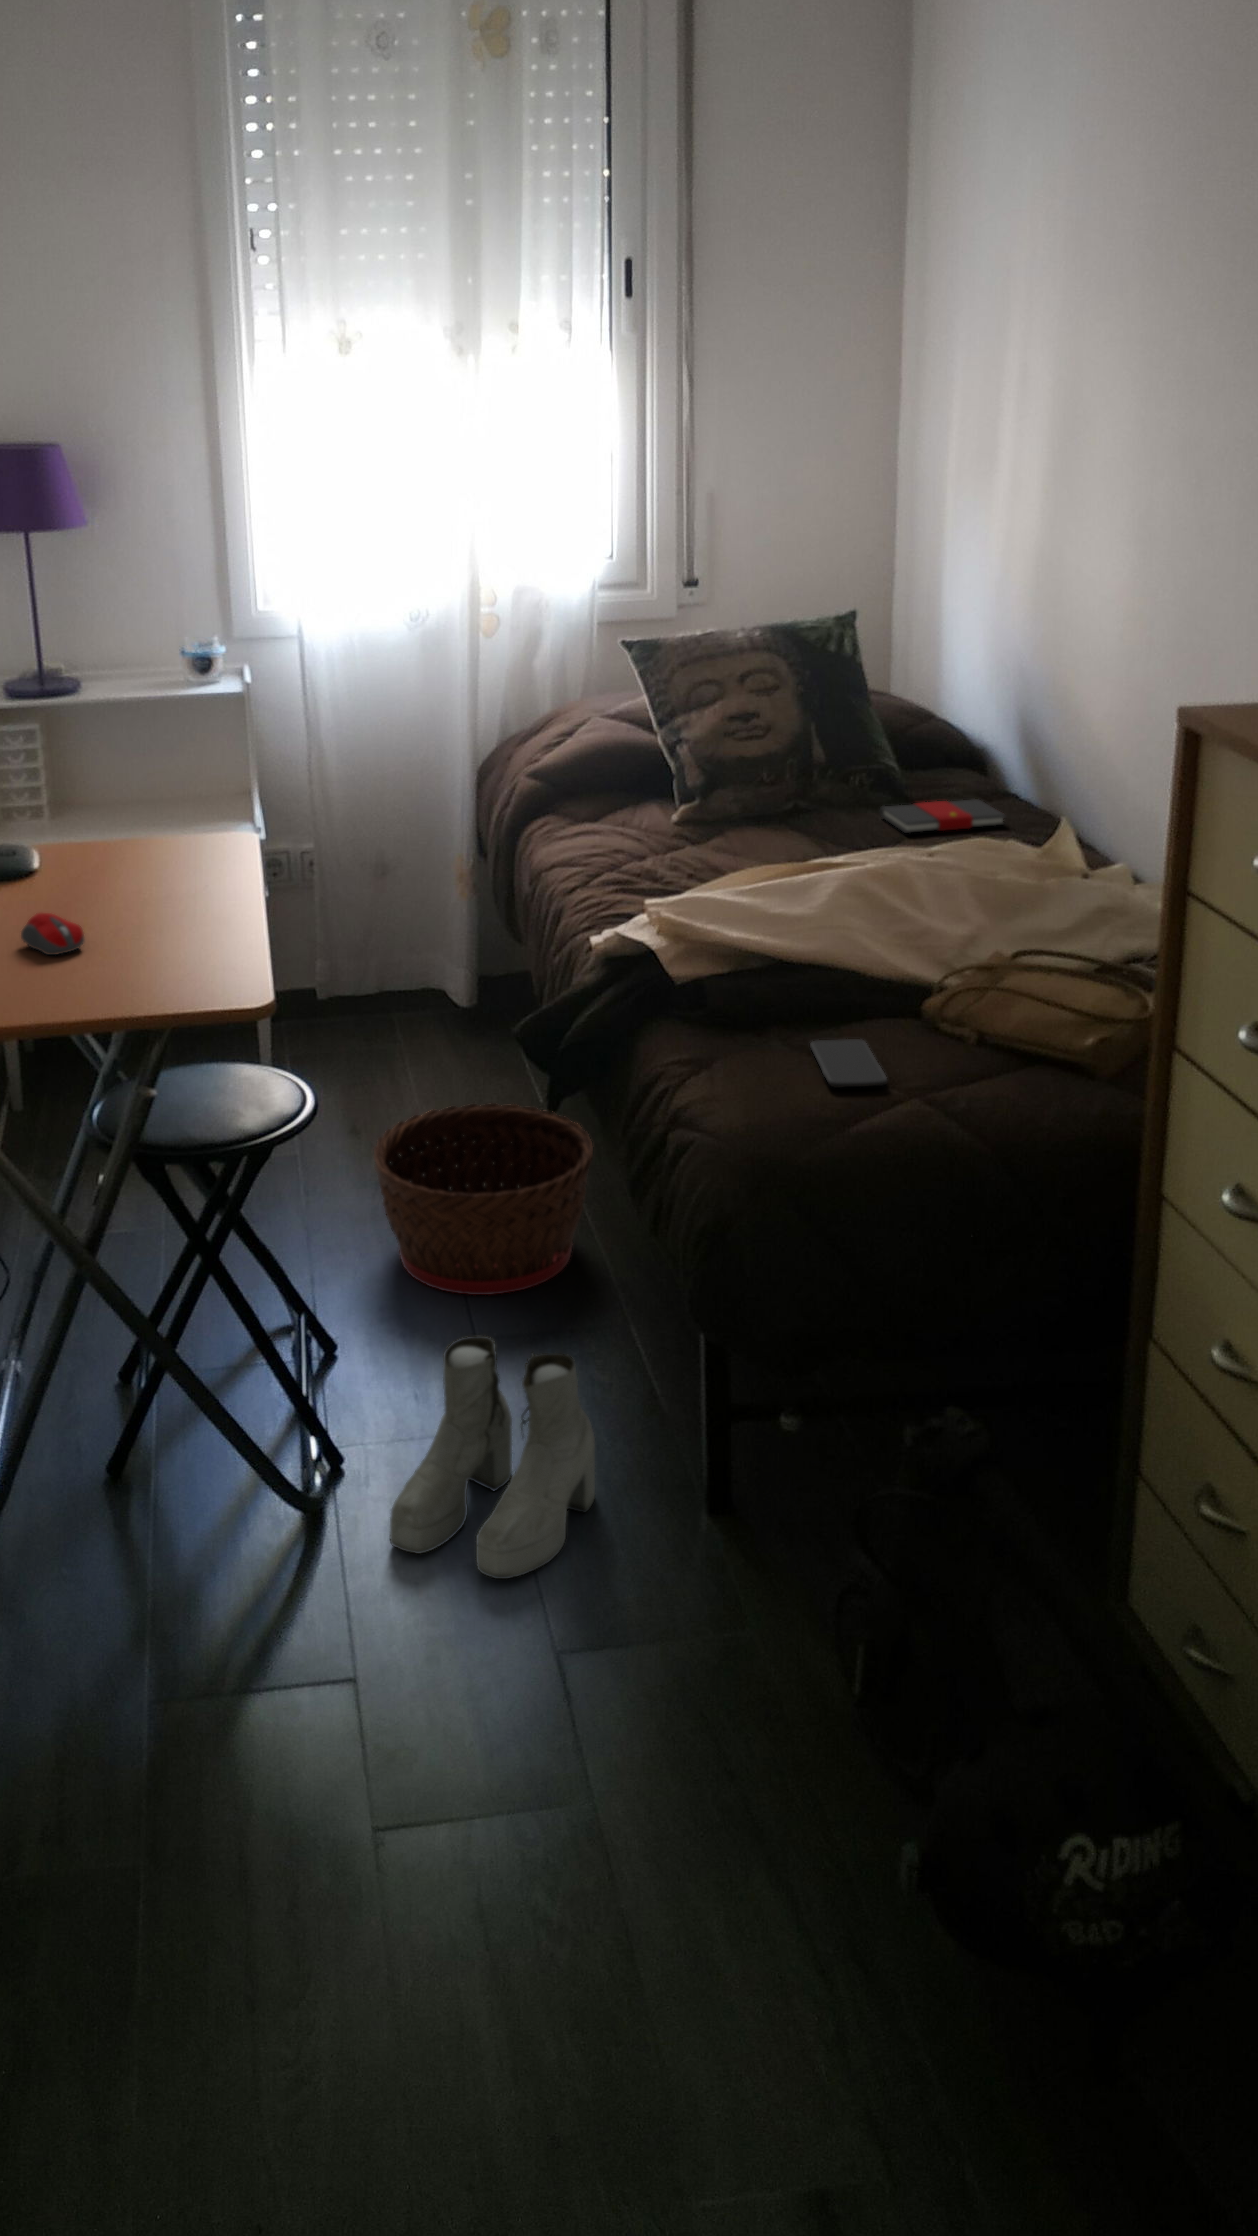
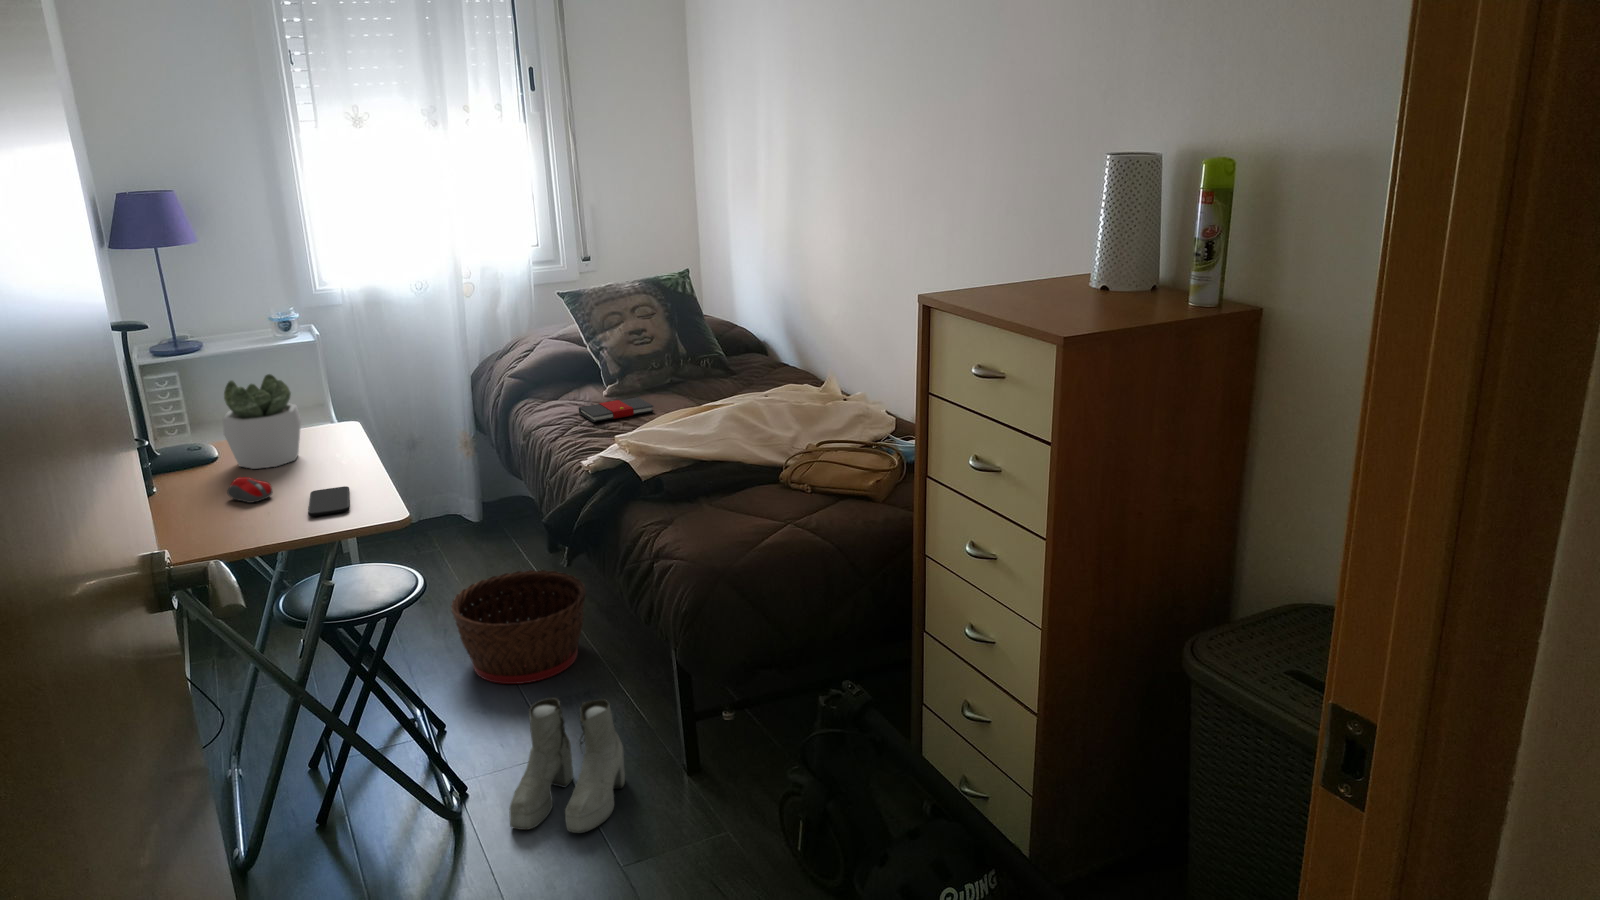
succulent plant: none [39,751,156,899] -> present [223,374,301,469]
book: present [880,799,1005,833] -> present [579,397,654,422]
smartphone: present [810,1039,887,1088] -> present [308,486,350,516]

